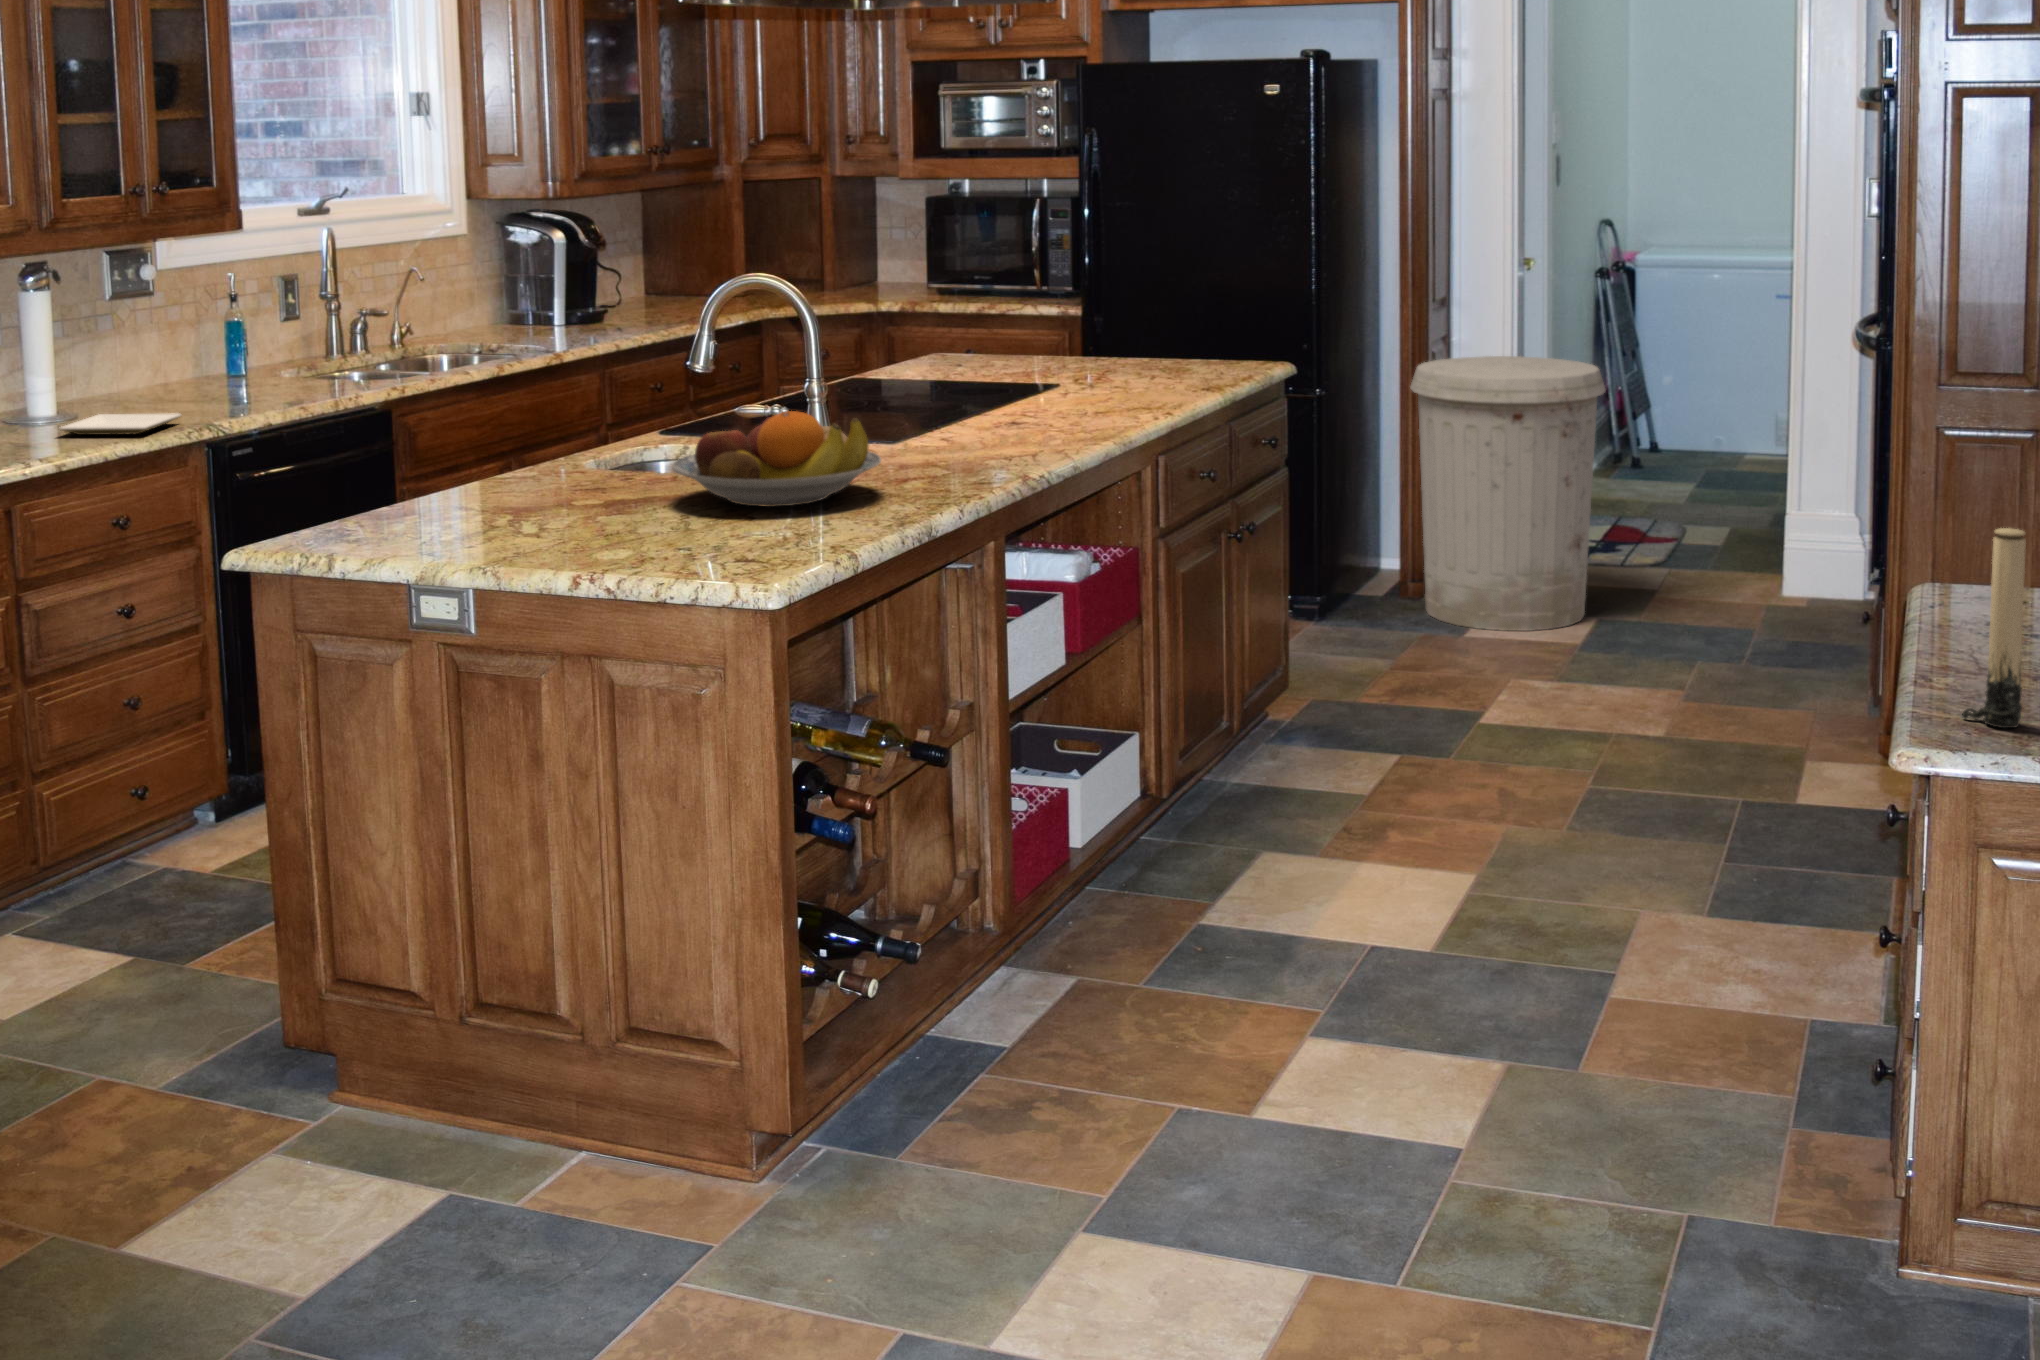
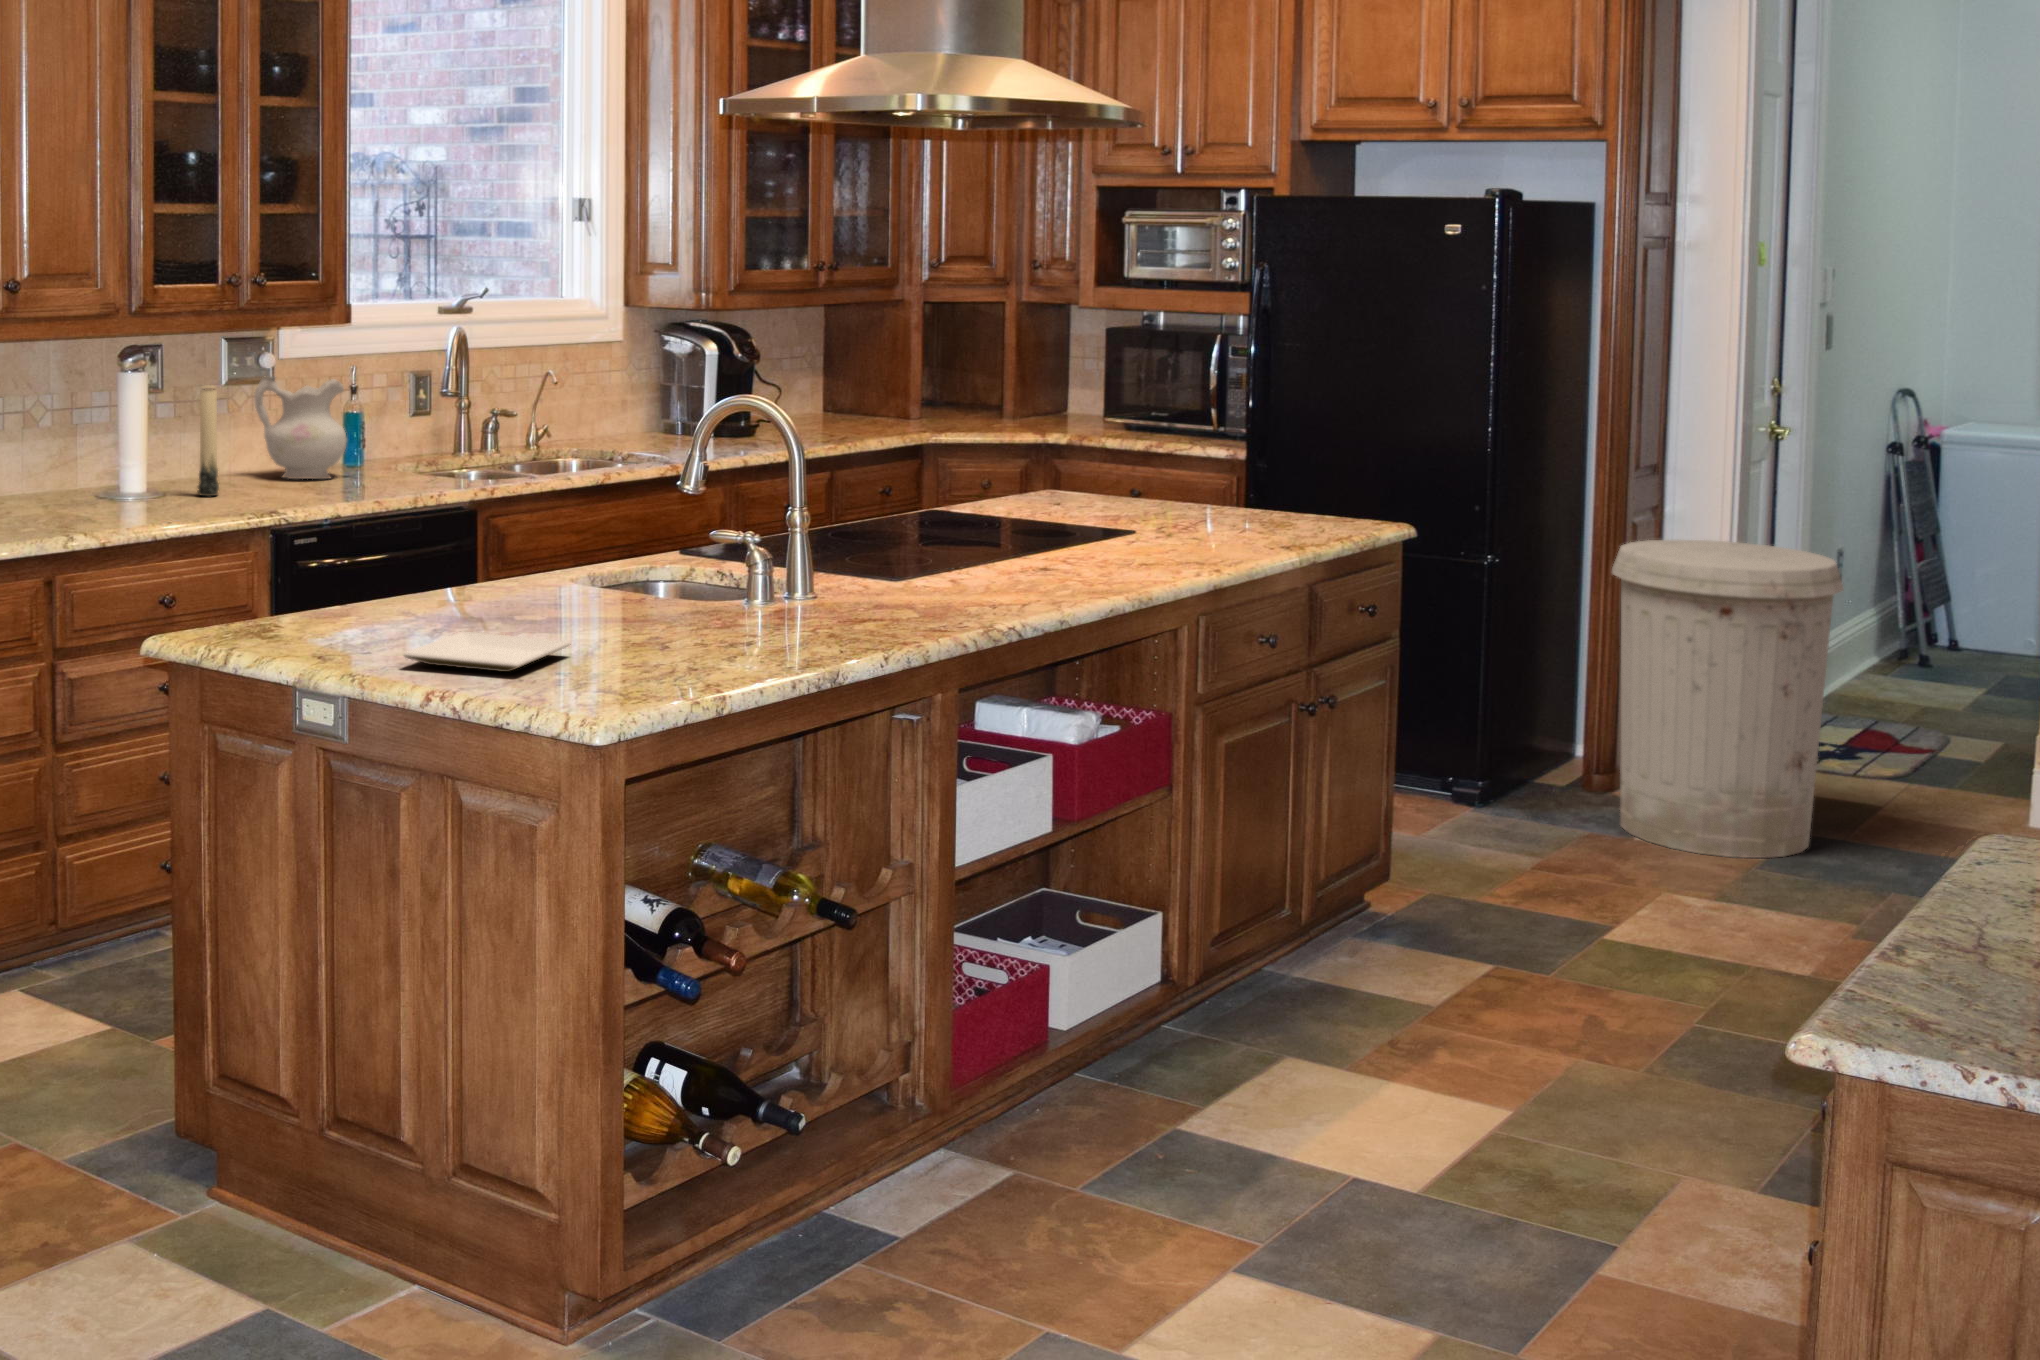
ceramic pitcher: none [143,288,244,394] -> present [254,376,347,479]
fruit bowl: present [672,411,881,507] -> none [604,538,821,636]
plate: present [60,413,181,435] -> present [403,632,570,672]
candle: present [1962,528,2026,728] -> present [198,386,219,496]

